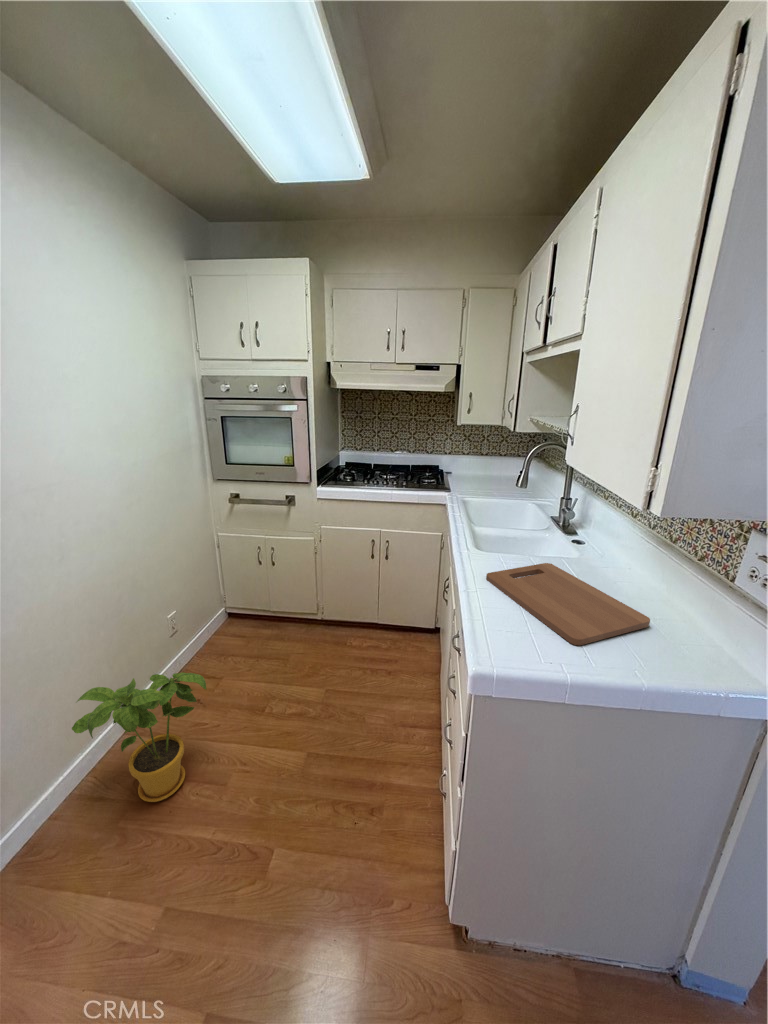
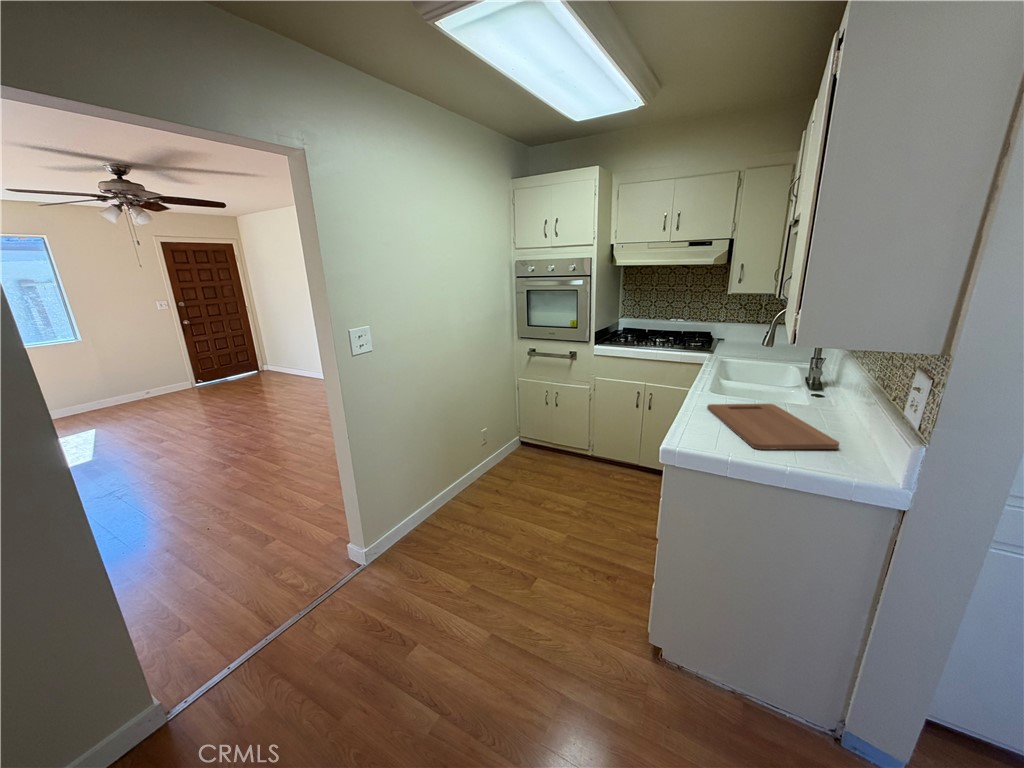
house plant: present [72,672,206,802] -> none [428,452,503,538]

